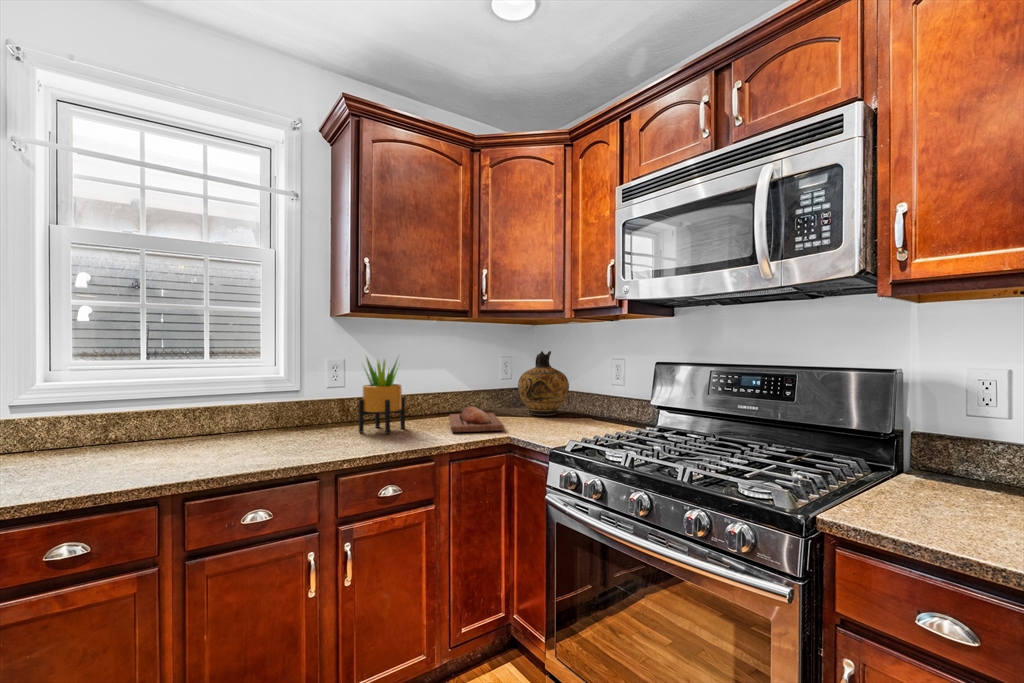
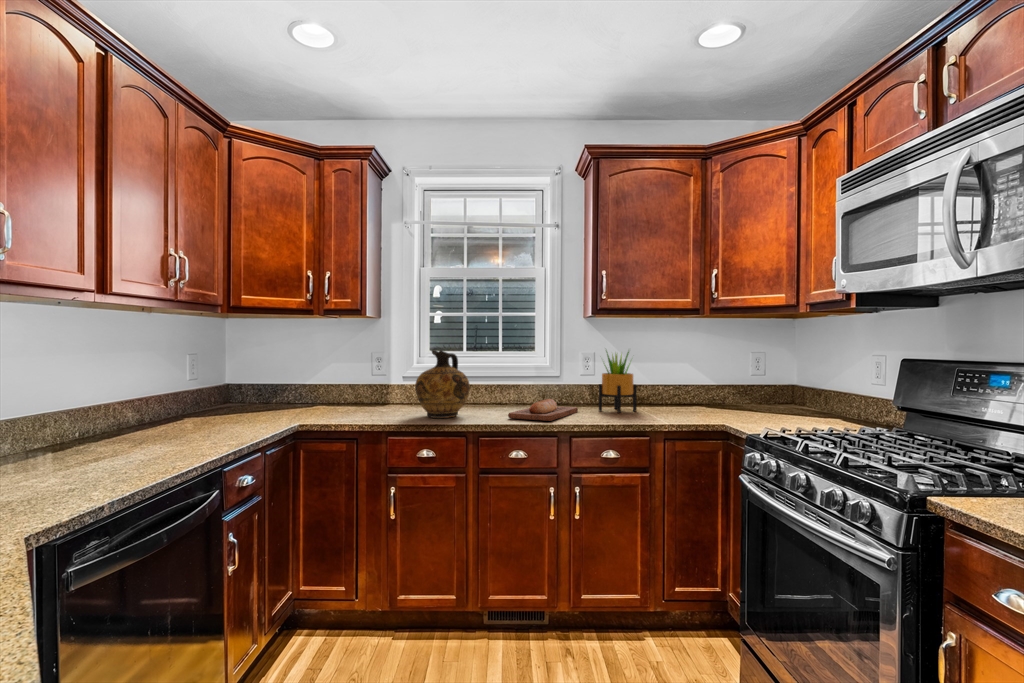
ceramic jug: present [518,351,569,415] -> present [415,350,470,418]
bread loaf: present [449,406,504,432] -> present [508,399,578,421]

